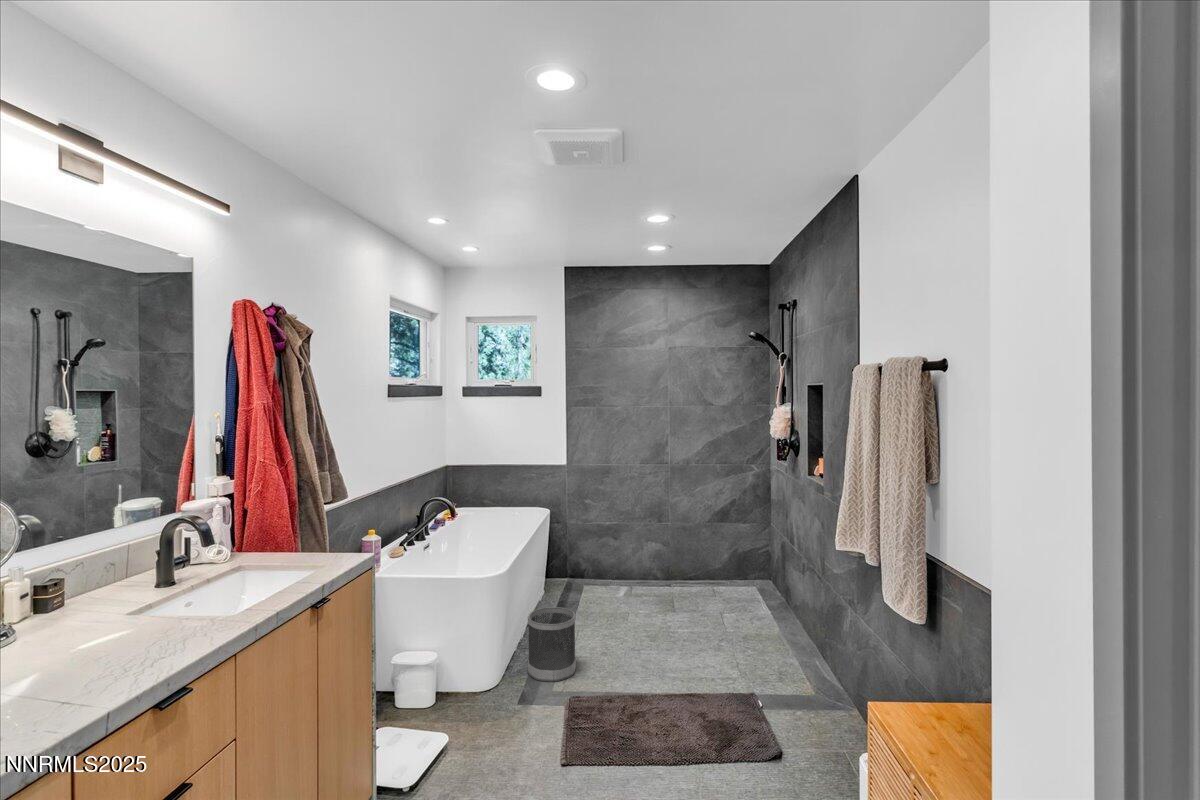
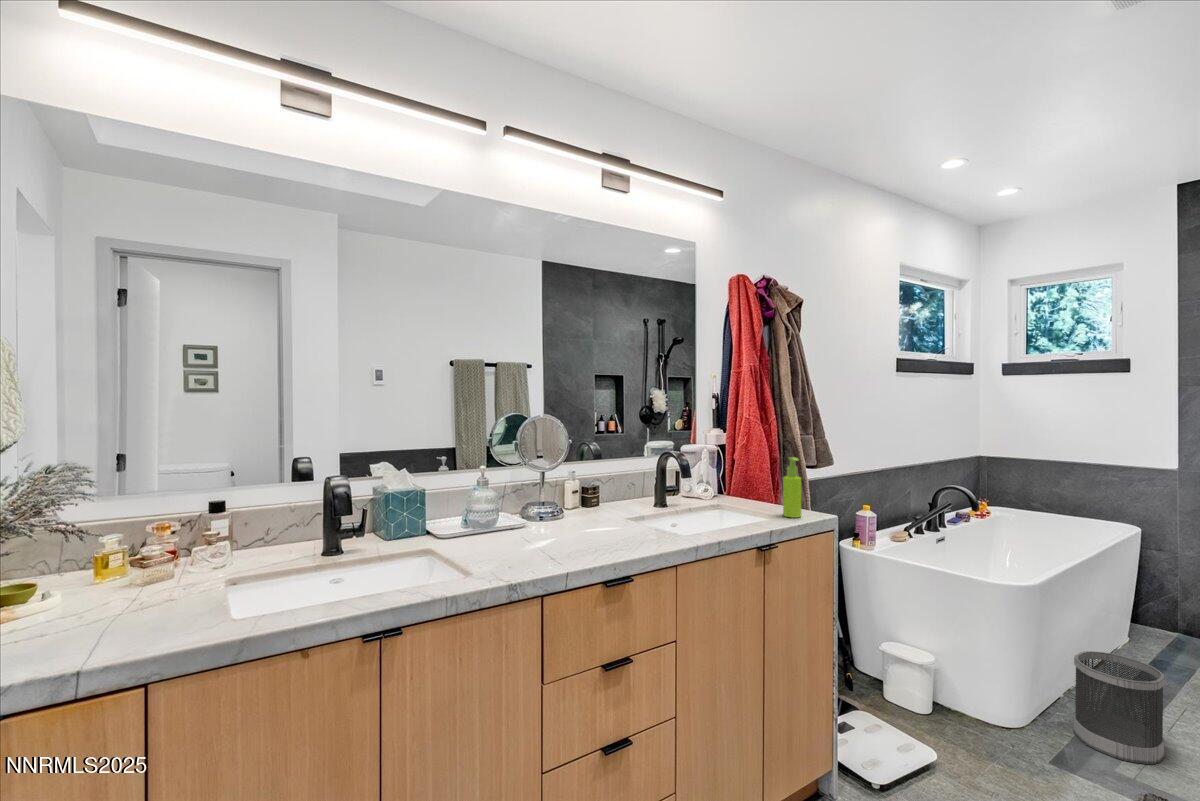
soap dispenser: none [322,503,341,565] -> present [783,457,801,518]

